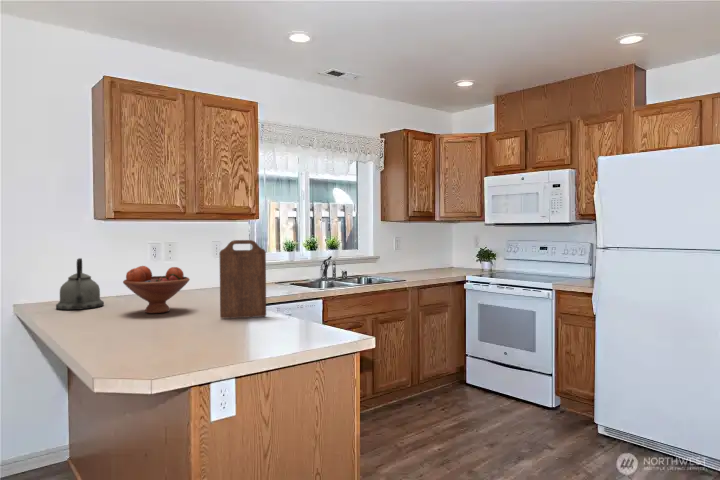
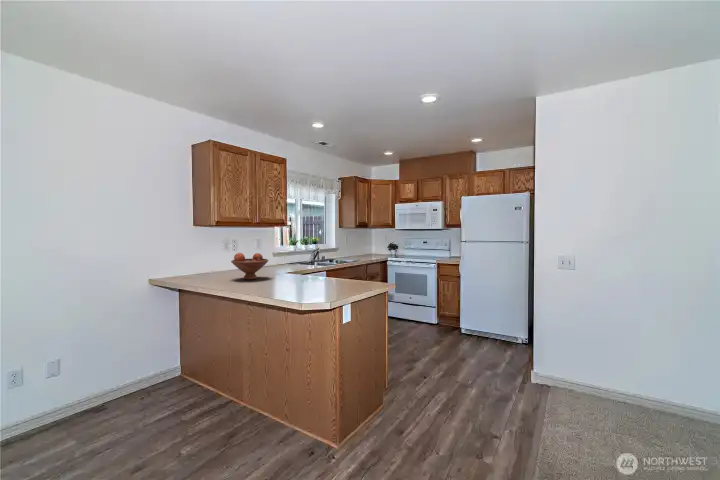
cutting board: present [219,240,266,318] -> none [294,237,318,280]
kettle: present [56,258,104,310] -> none [180,249,208,280]

